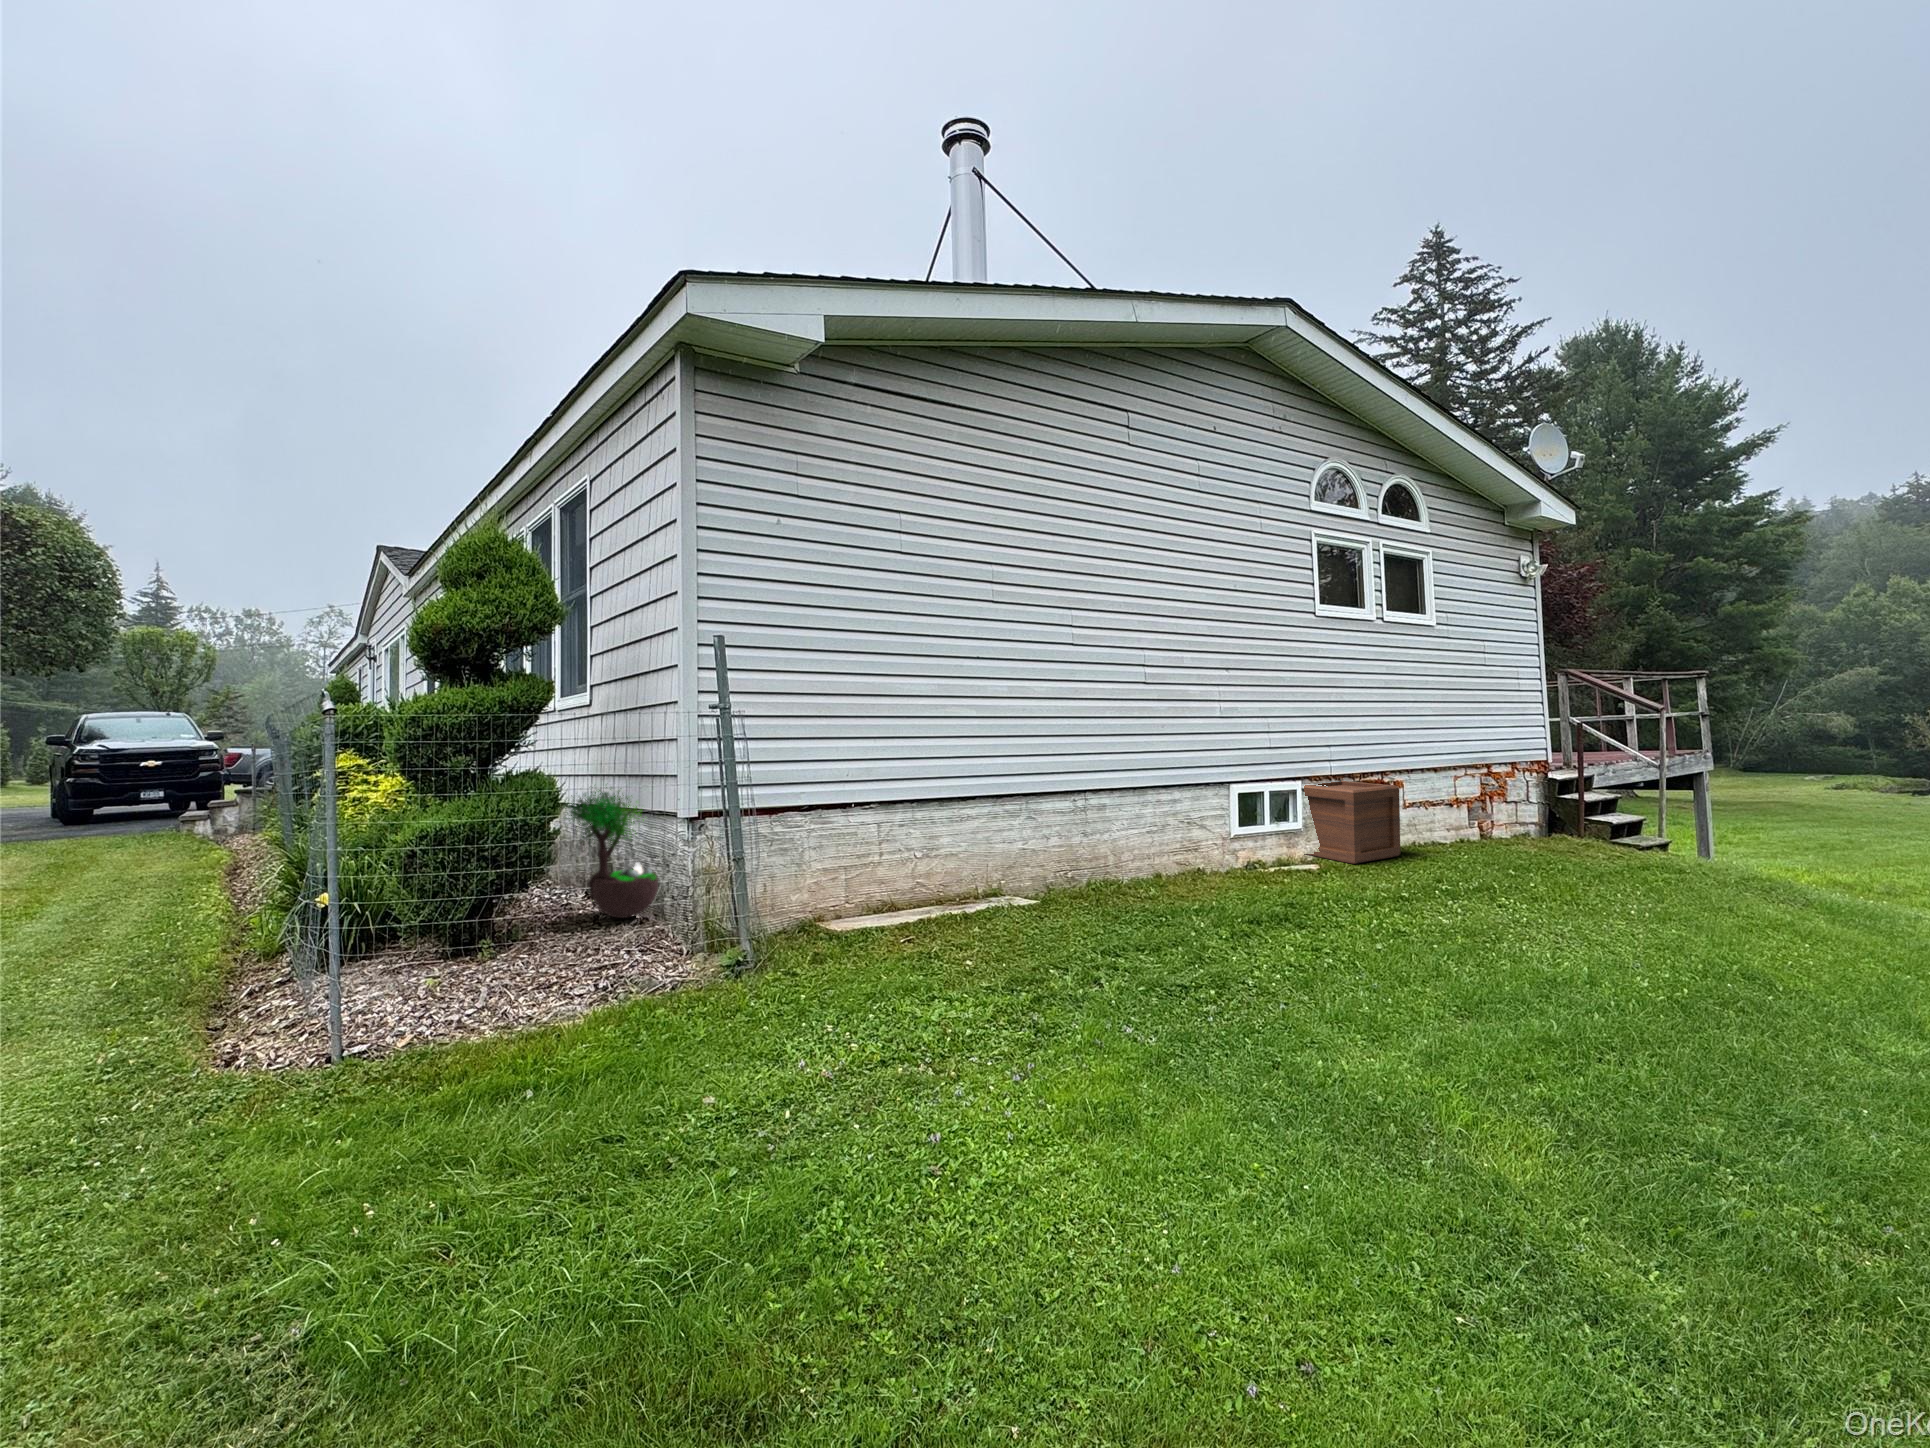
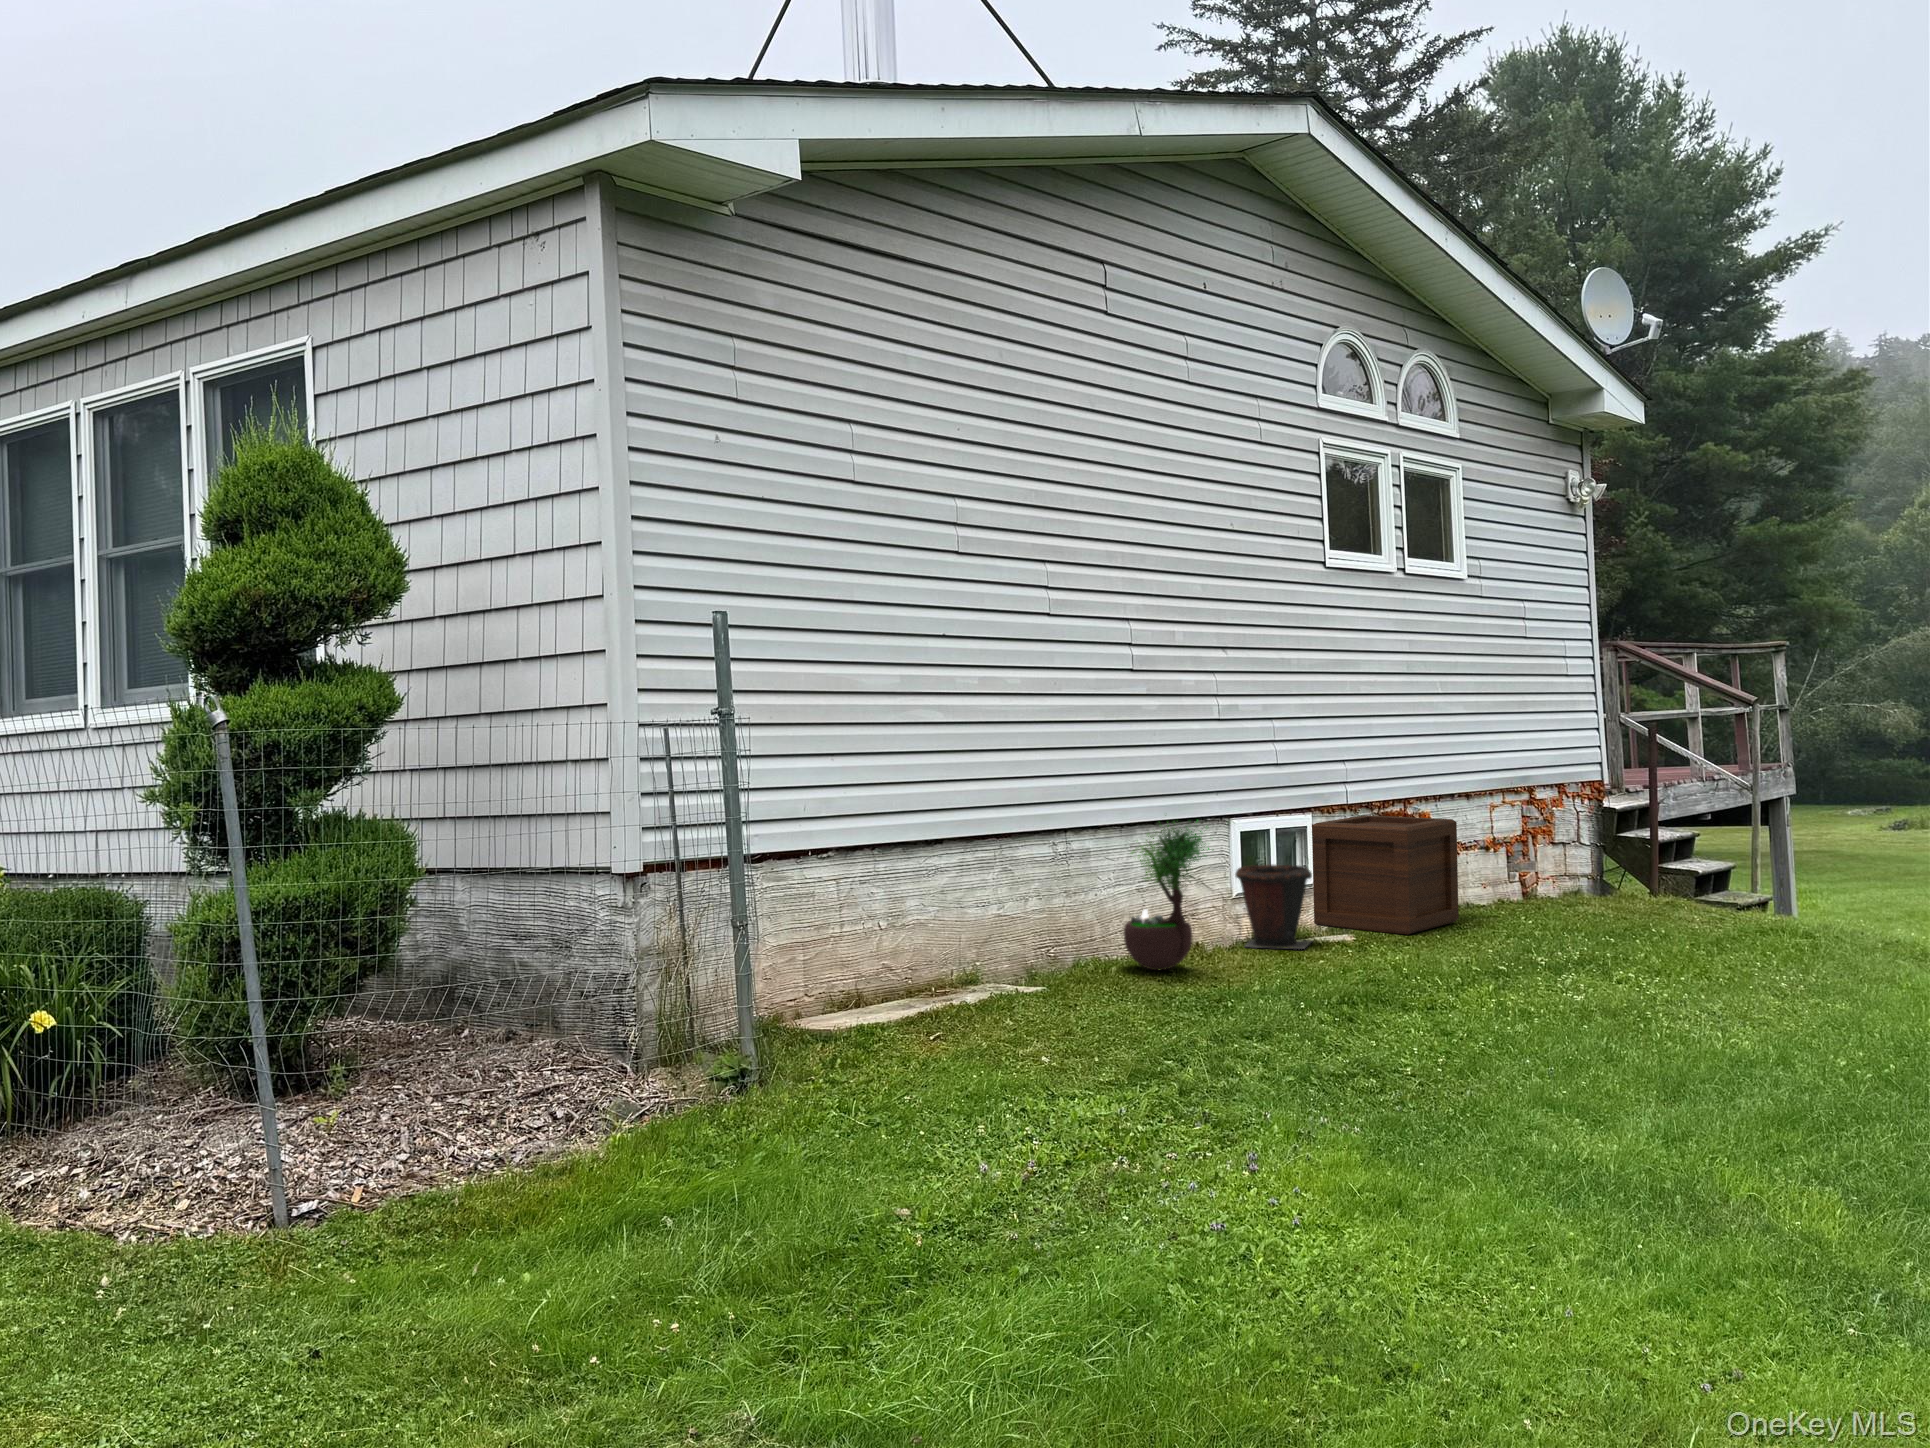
potted tree: present [564,787,658,918] -> present [1124,820,1209,970]
bucket: none [1226,811,1282,871] -> present [1235,865,1312,949]

